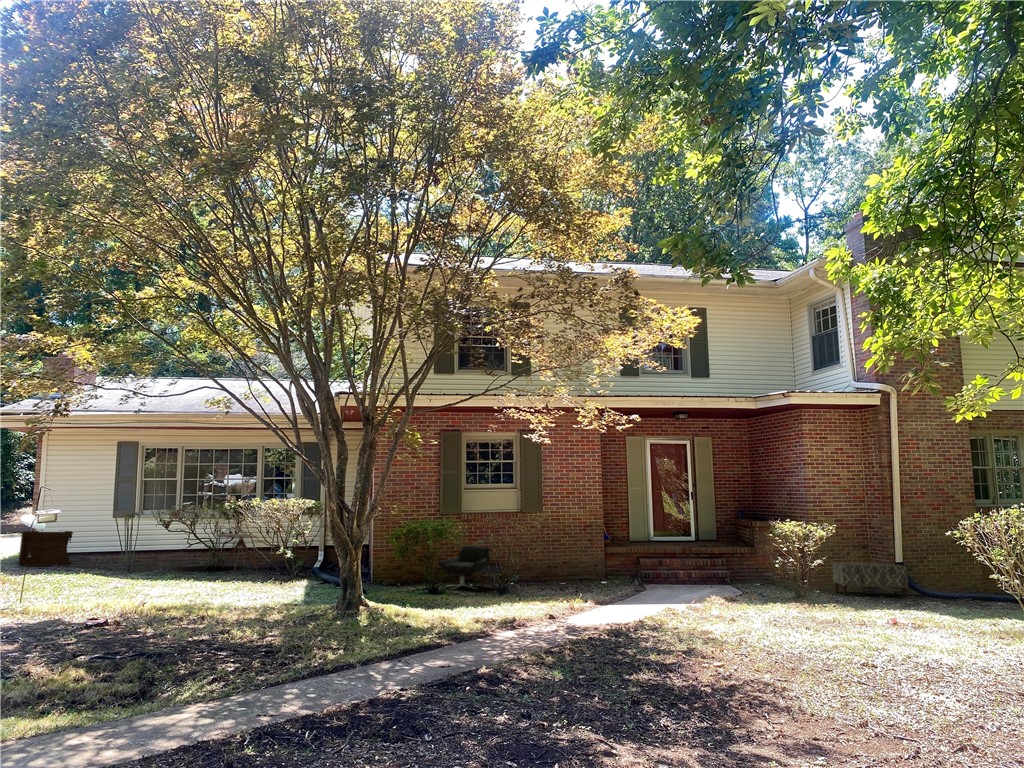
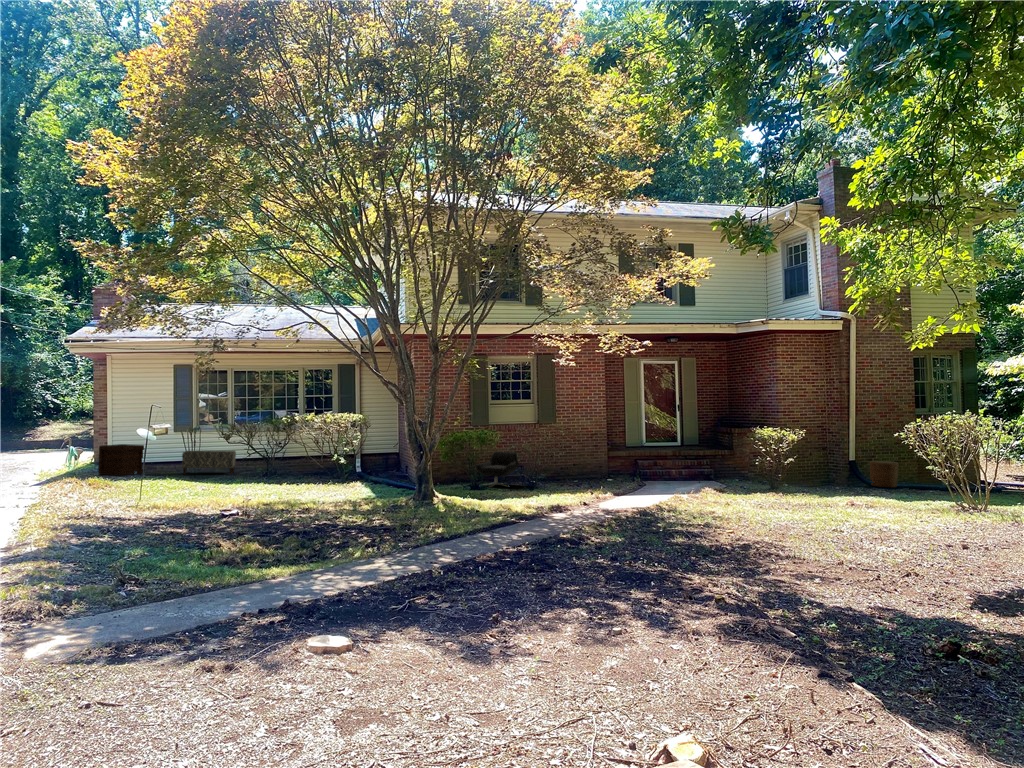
round table: present [216,534,257,570] -> none [272,445,316,476]
bench: present [833,562,908,597] -> present [182,451,236,475]
basket: none [921,565,958,599] -> present [870,461,899,488]

